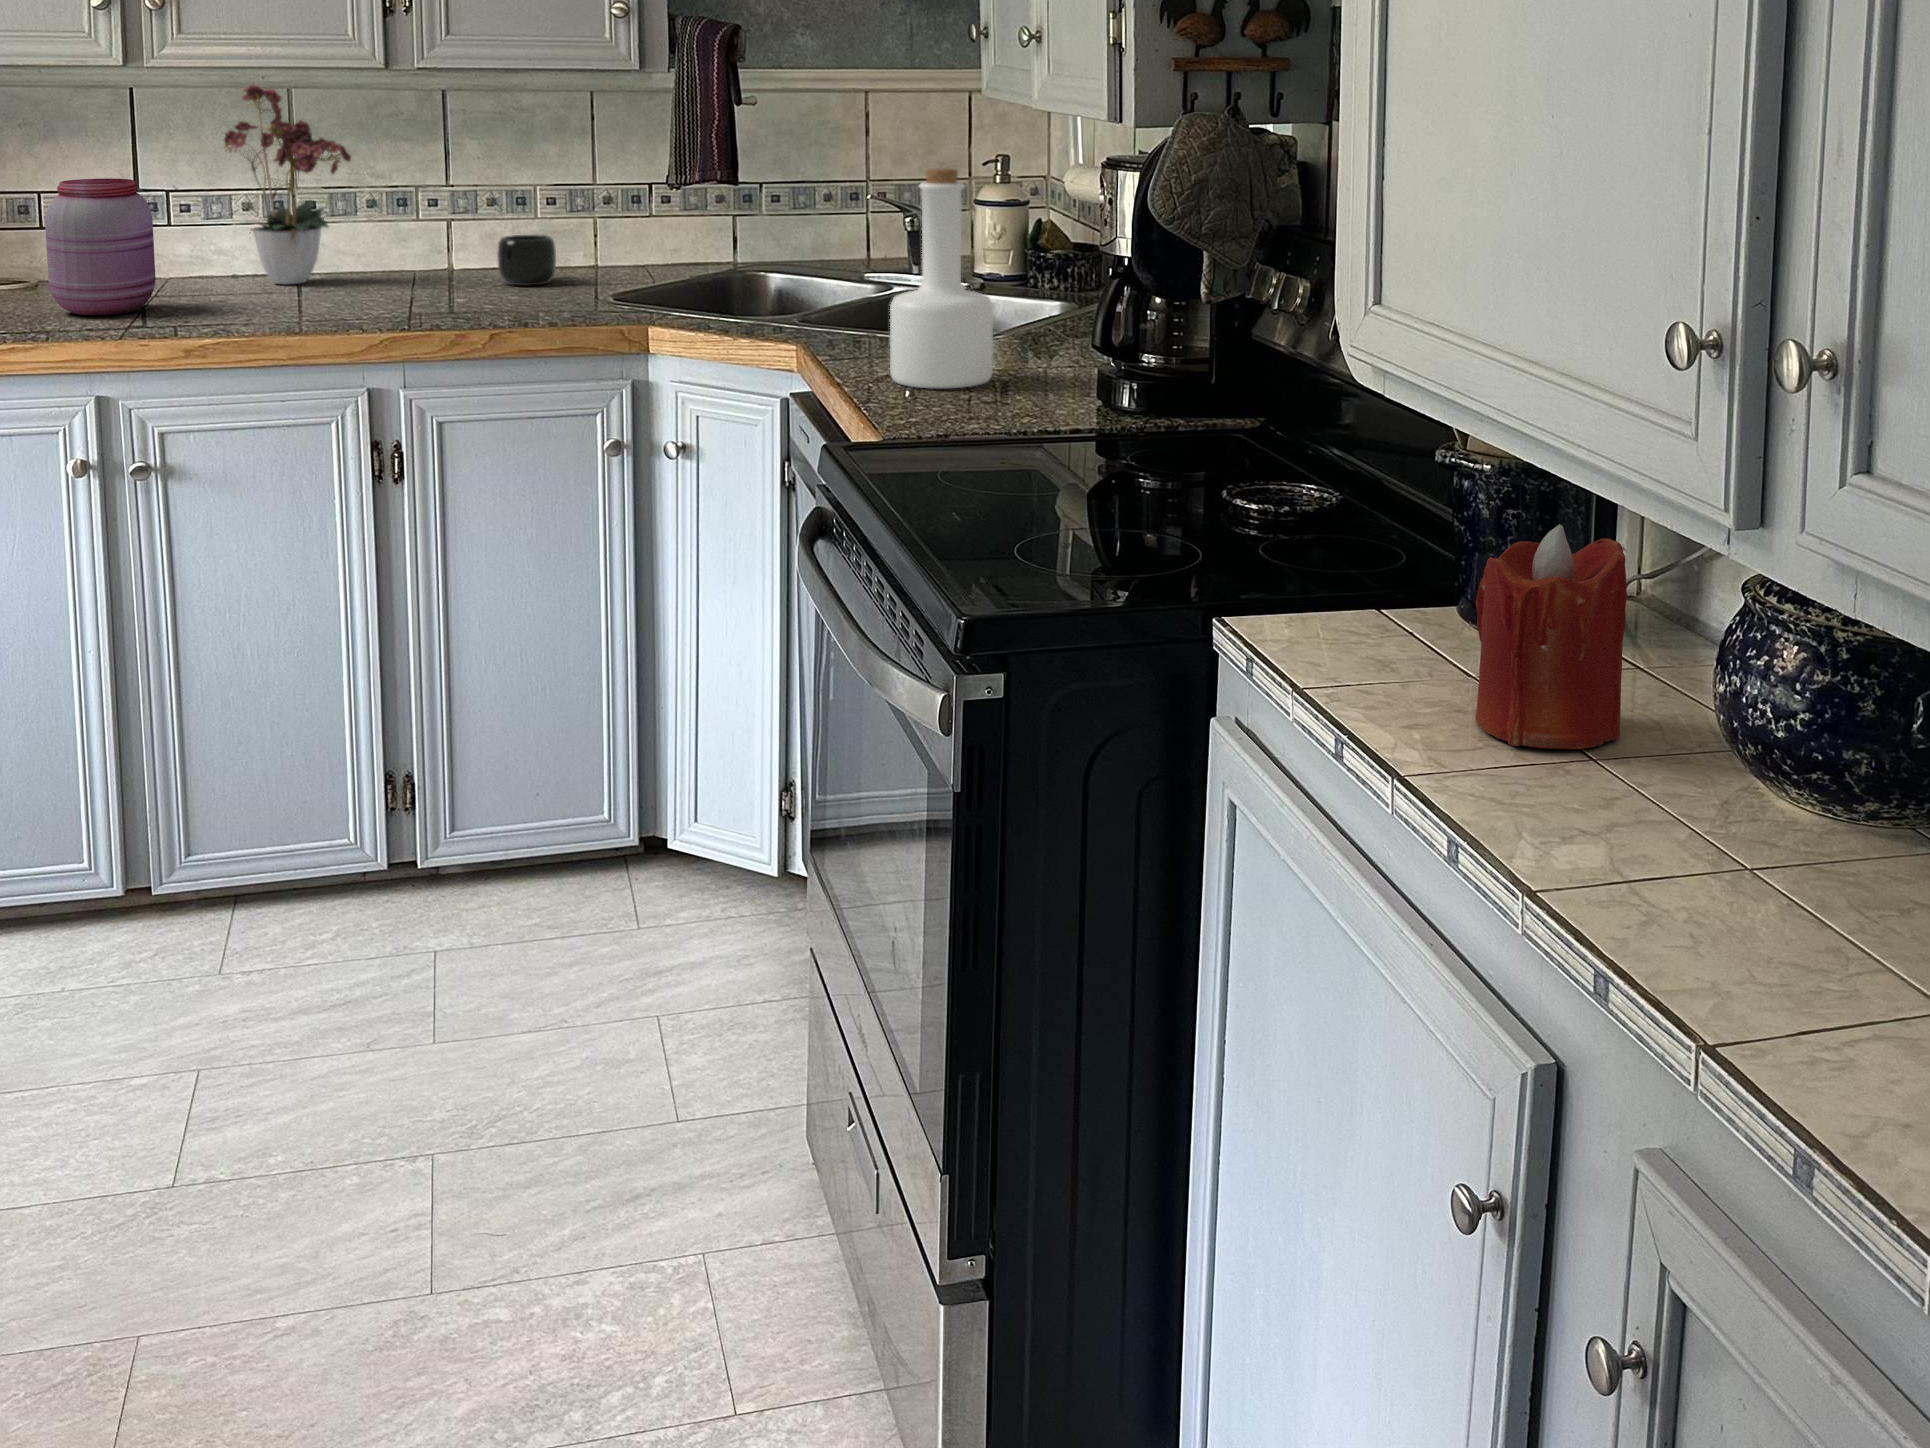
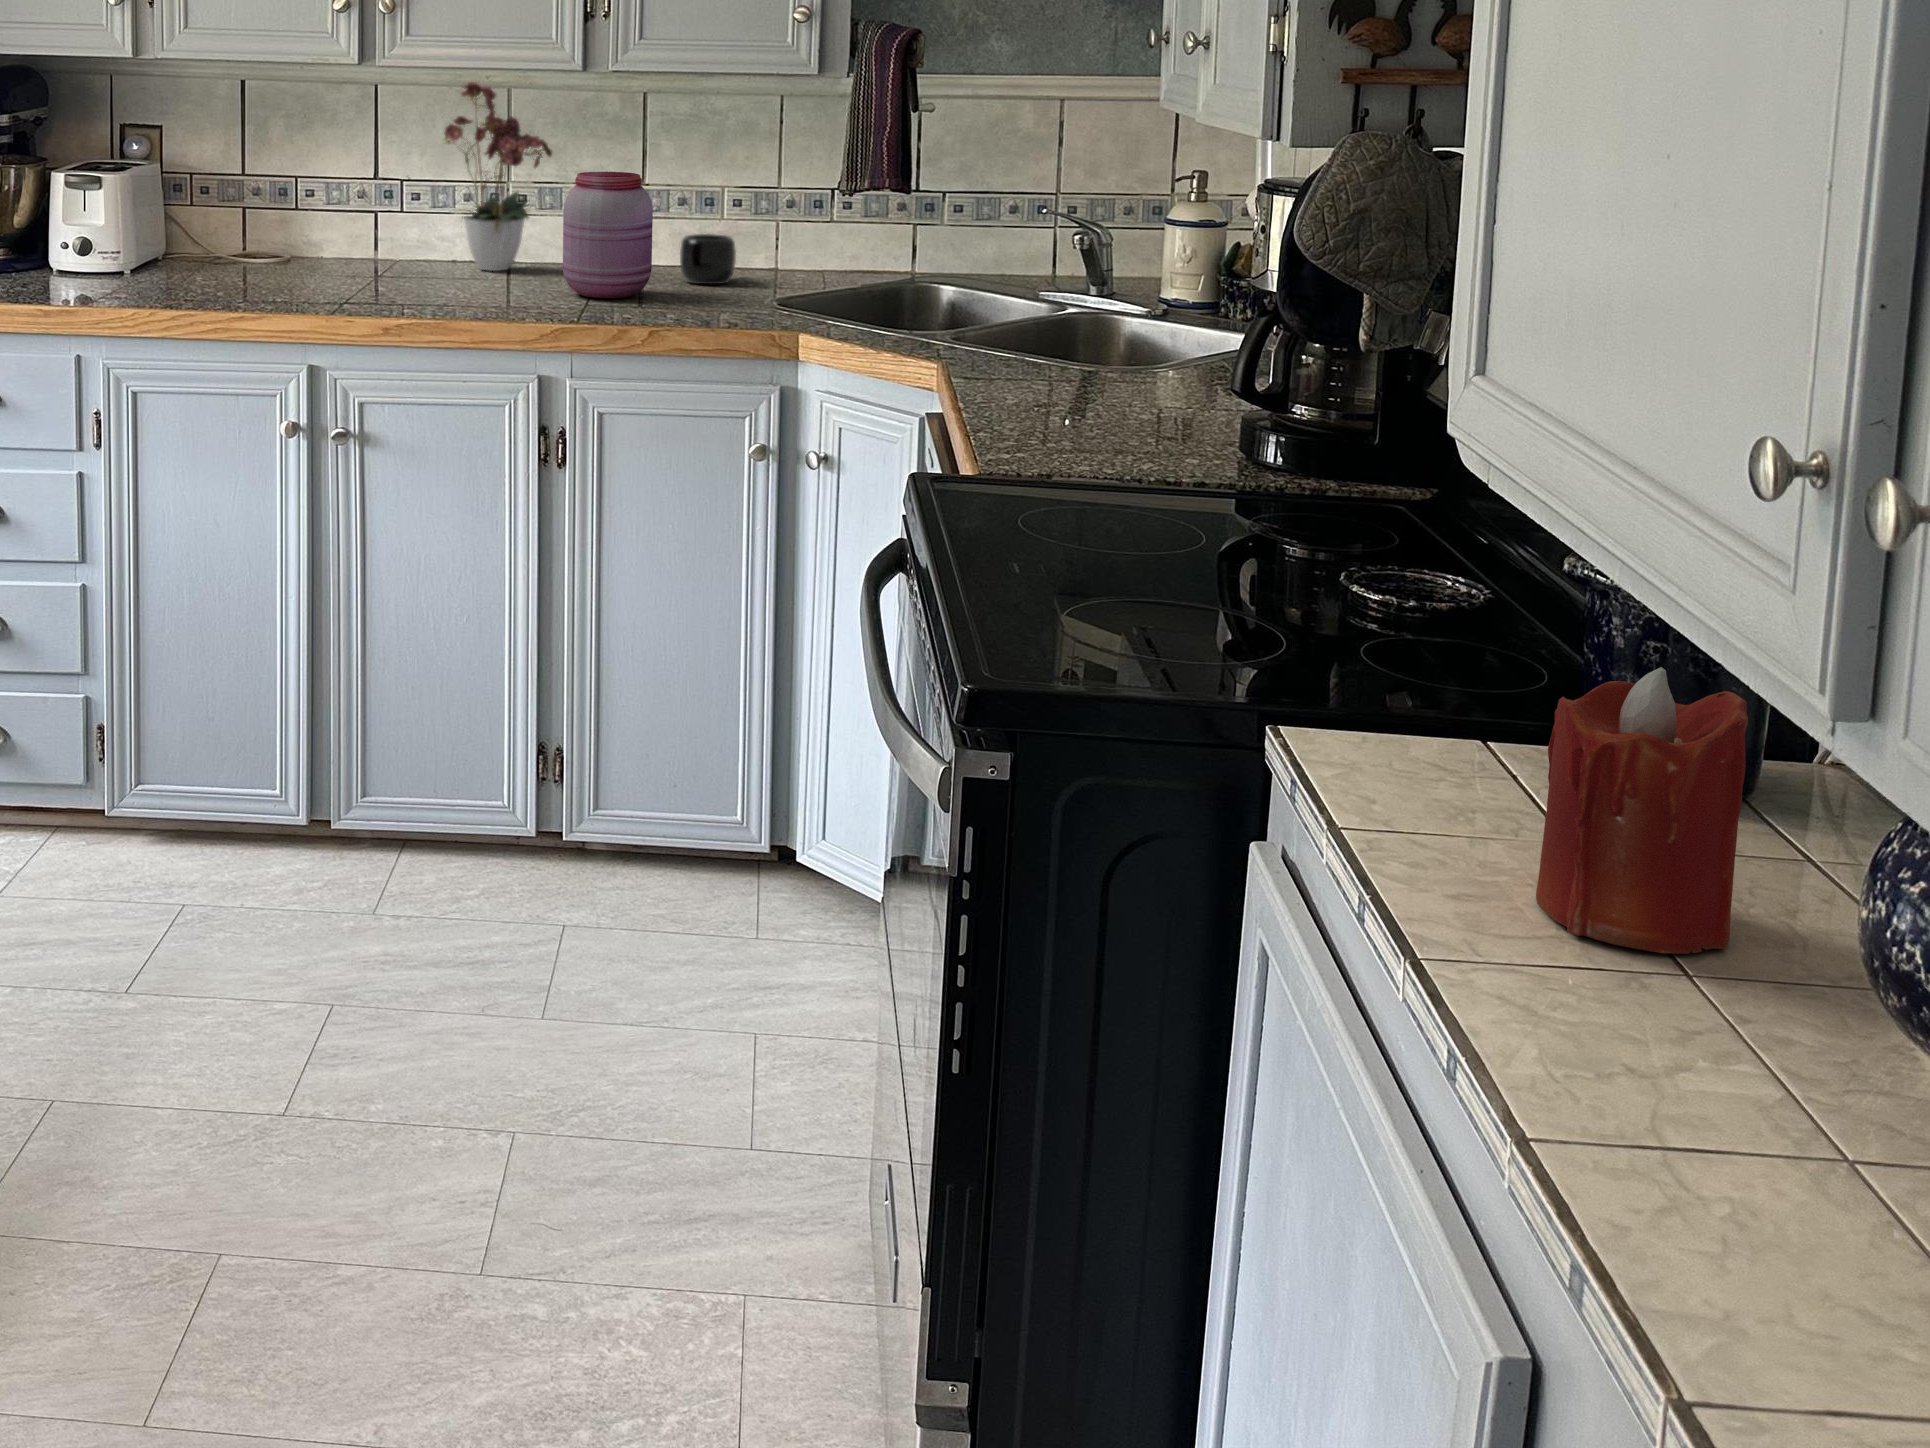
bottle: present [890,168,993,389] -> none [1020,185,1135,422]
jar: present [45,178,156,315] -> present [563,172,653,298]

